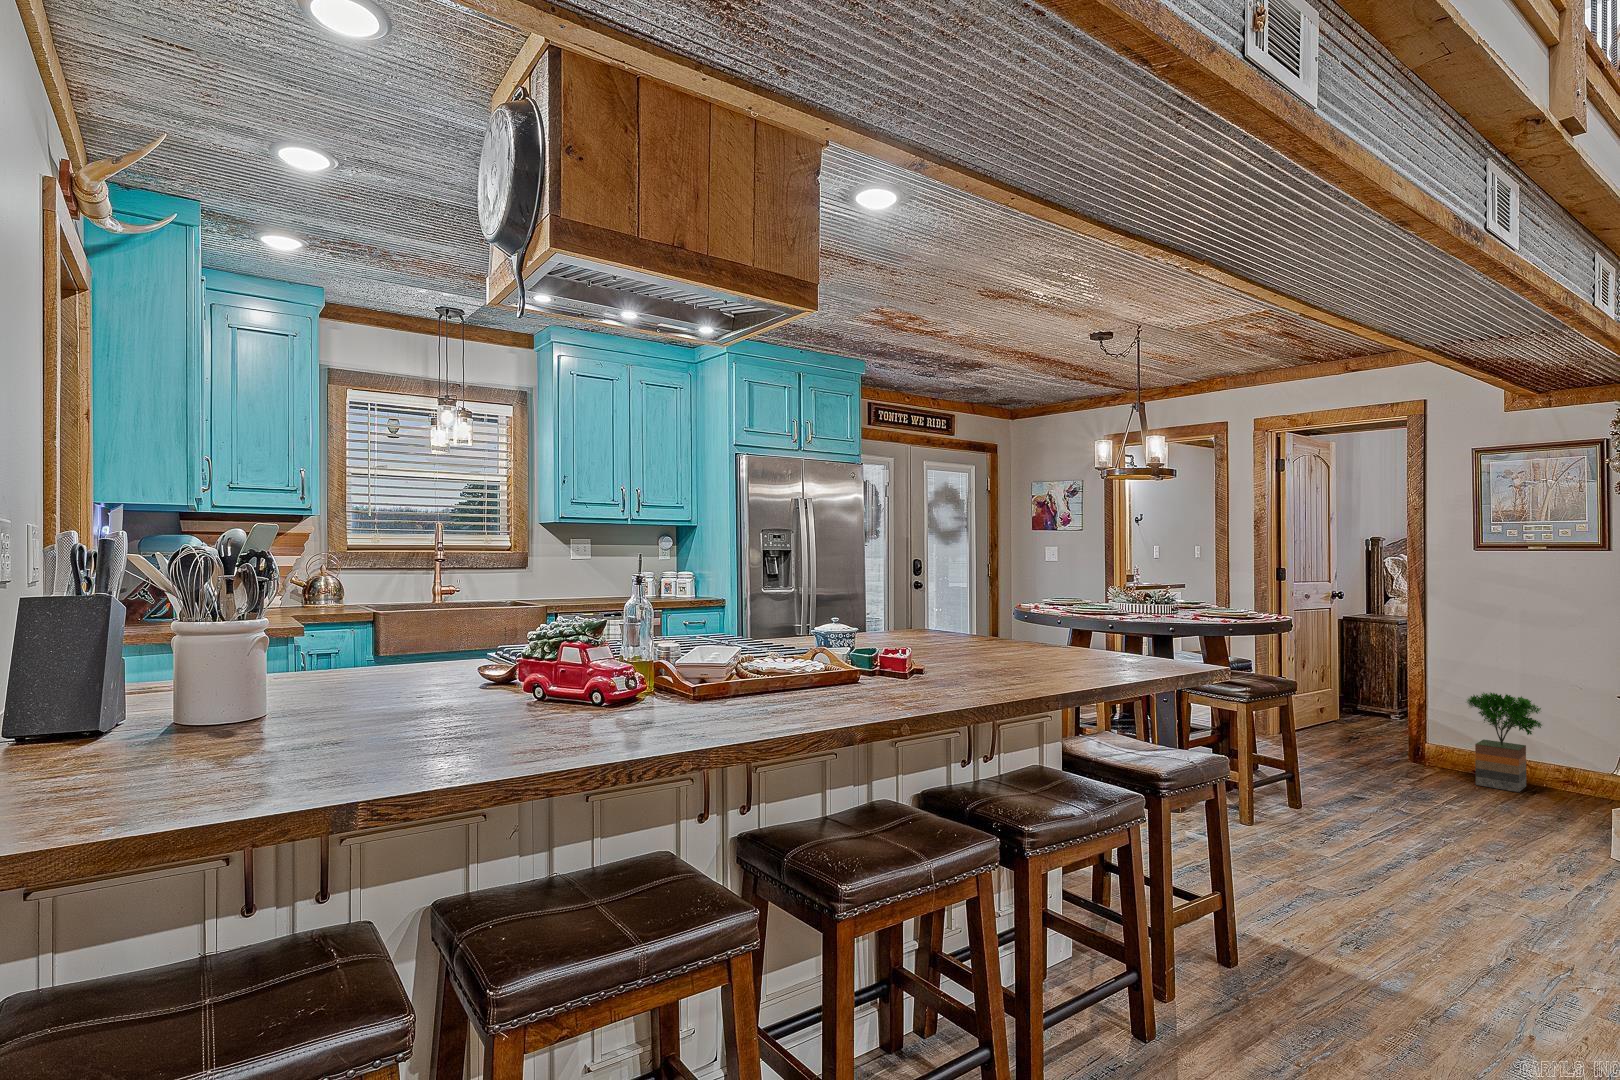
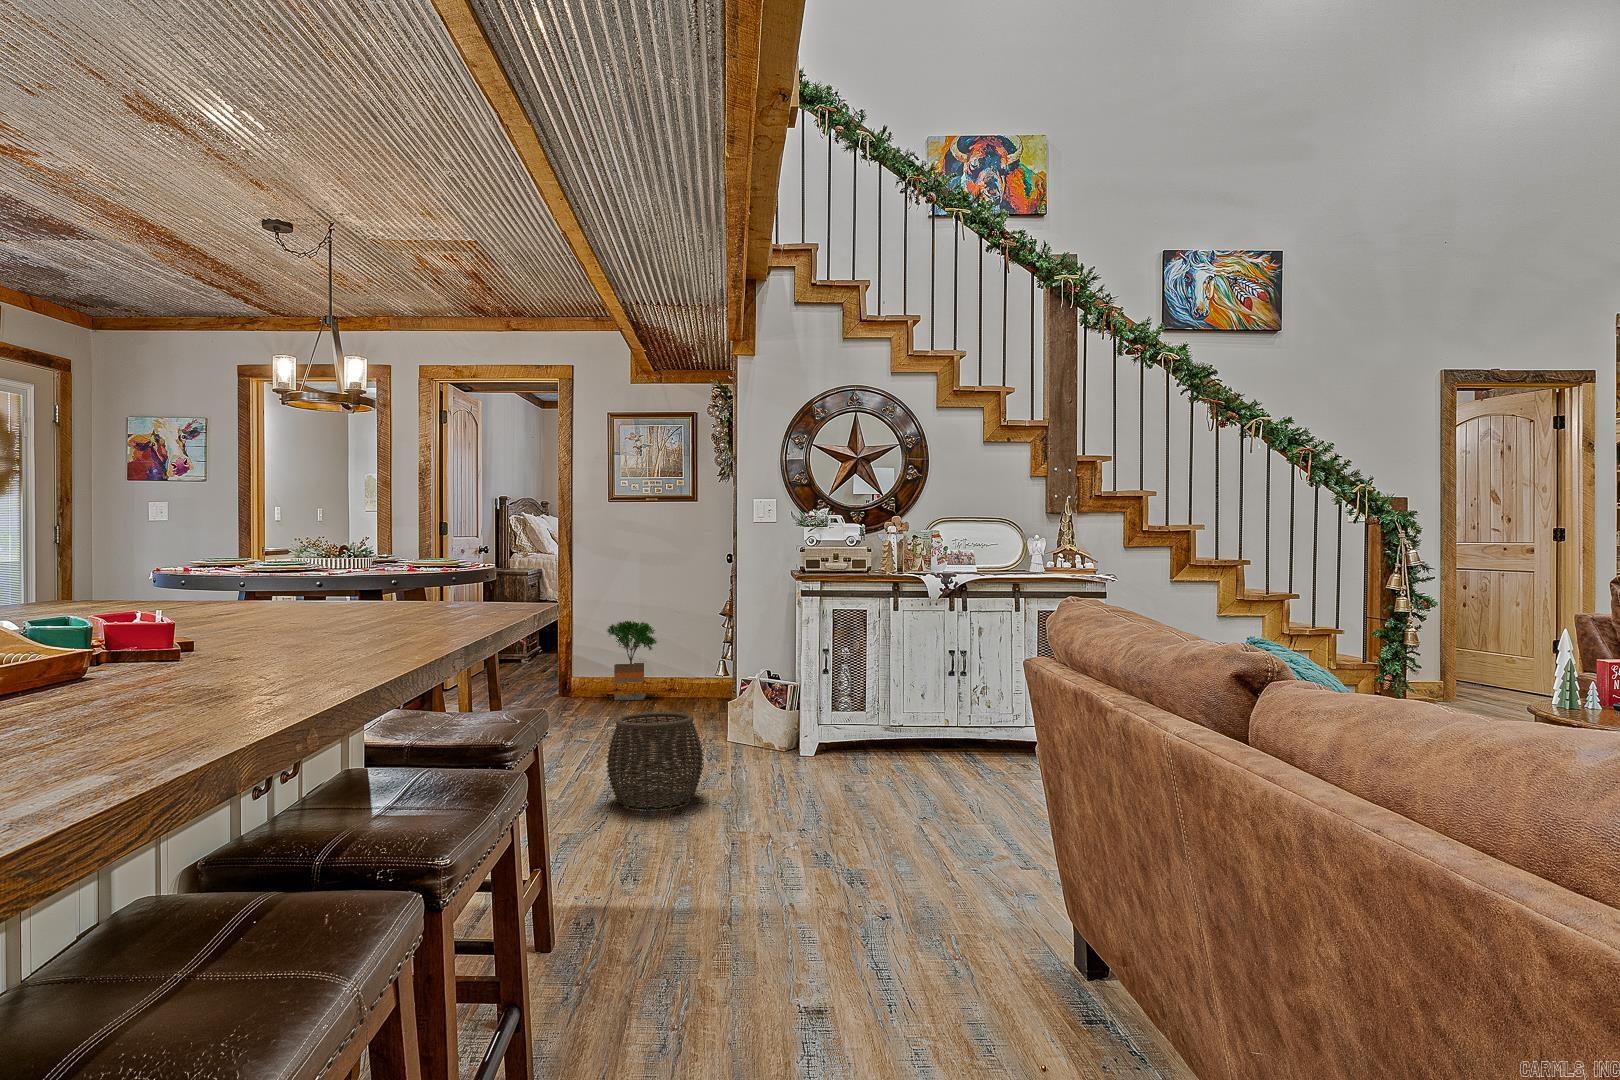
woven basket: none [1379,850,1524,985] -> present [606,712,704,808]

